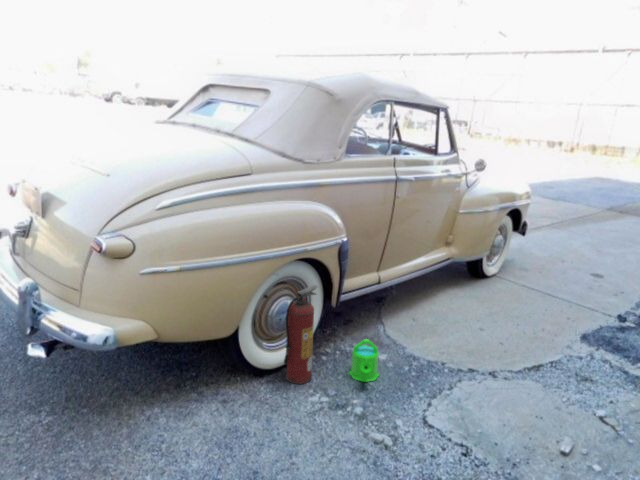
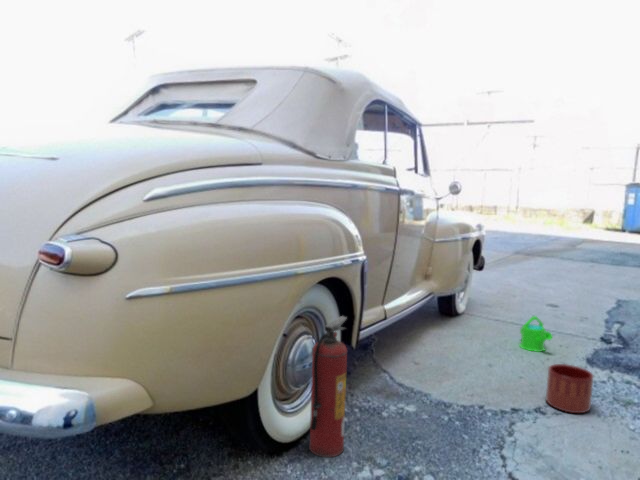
planter: none [504,338,545,381] -> present [546,364,593,413]
watering can: present [349,339,379,382] -> present [520,316,552,352]

